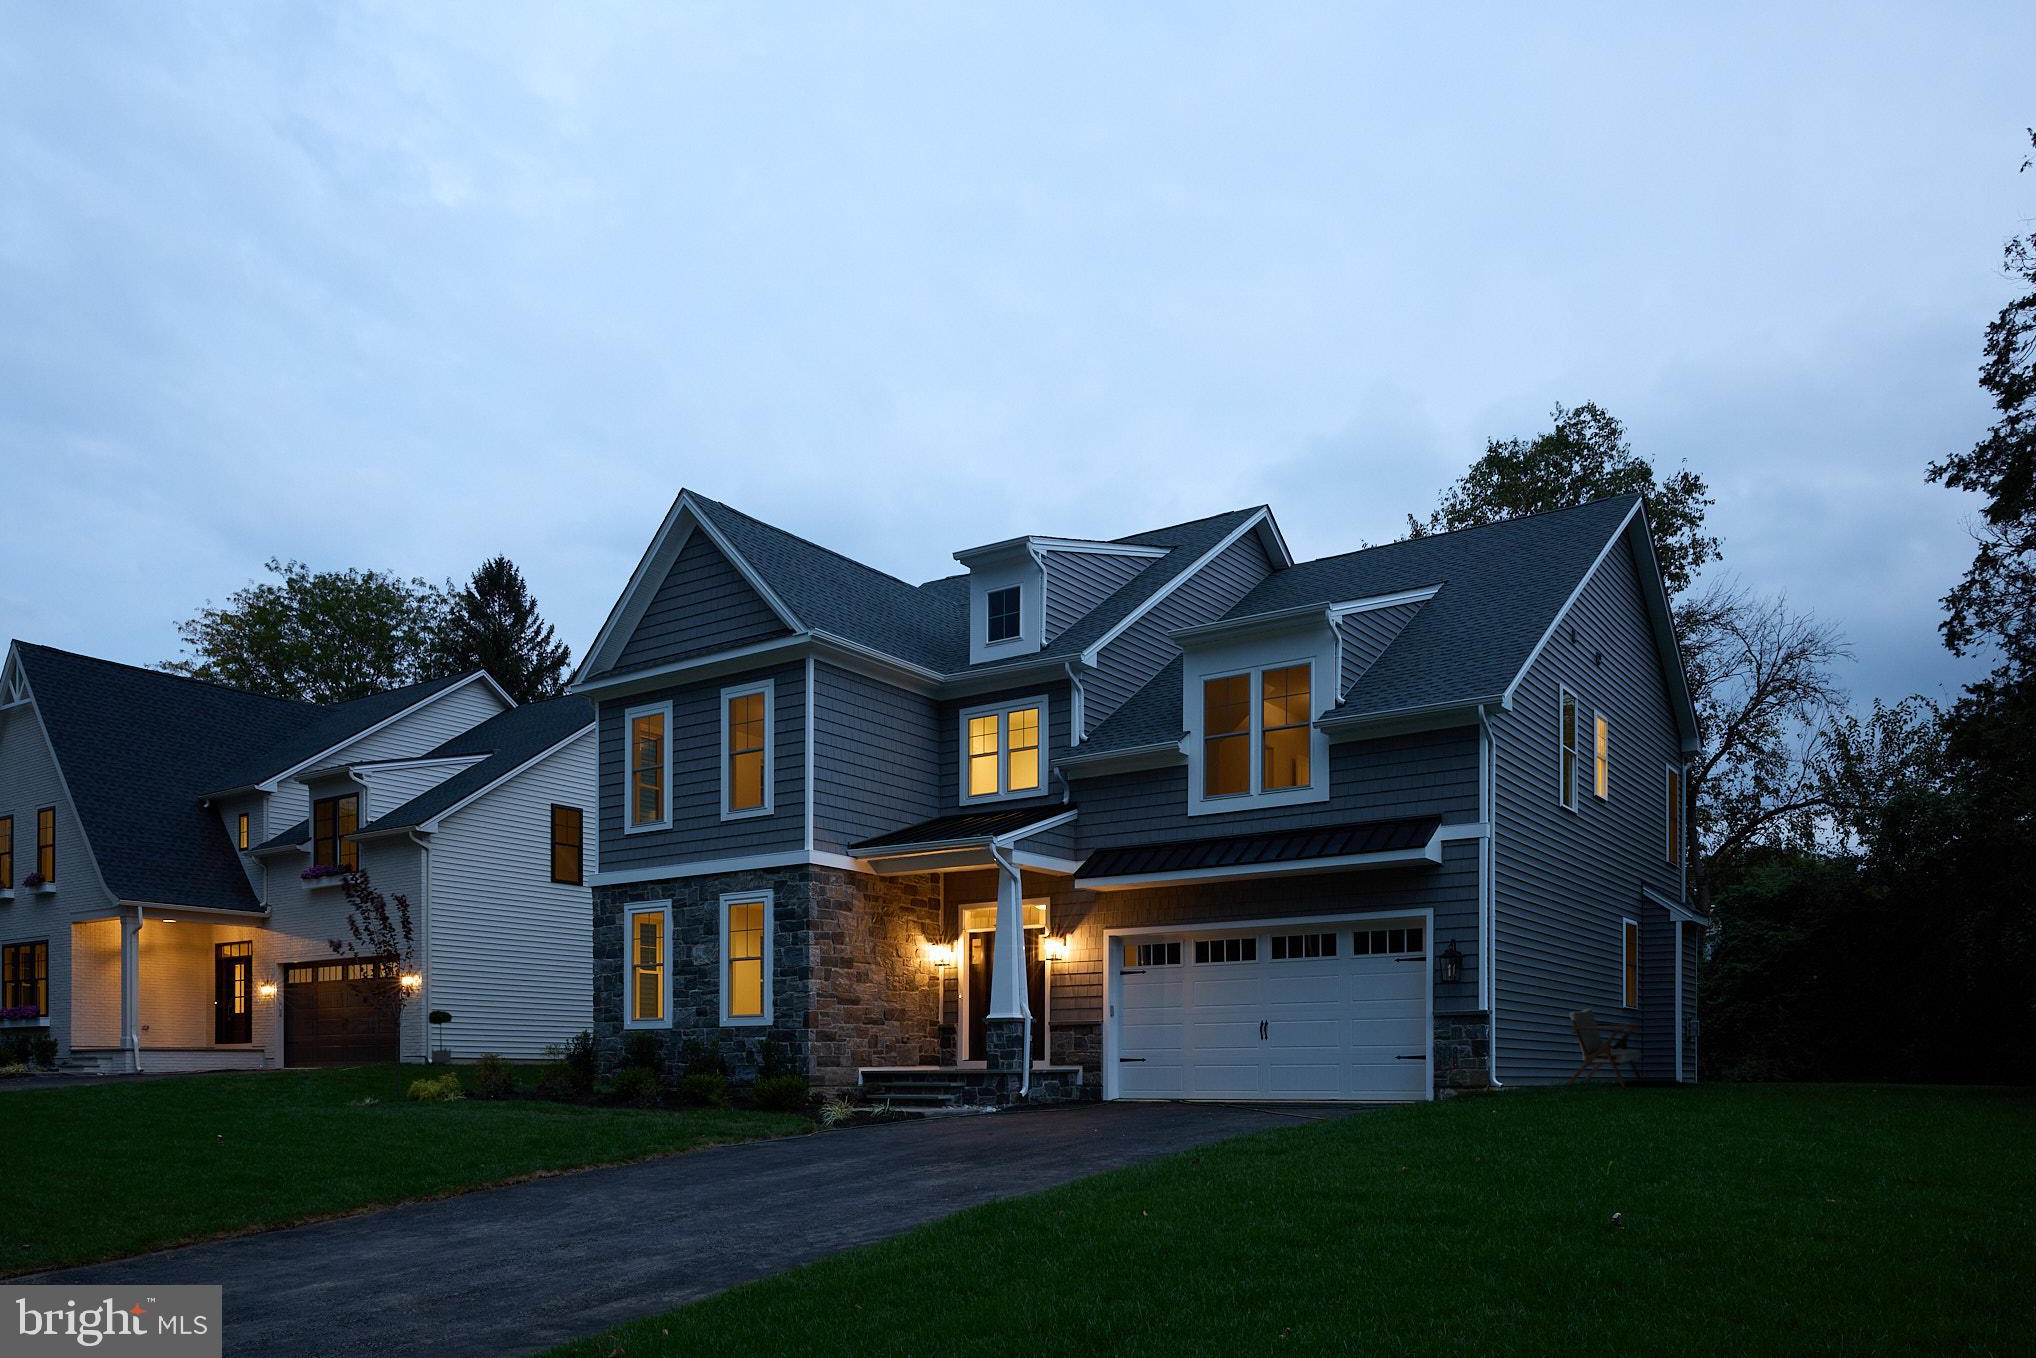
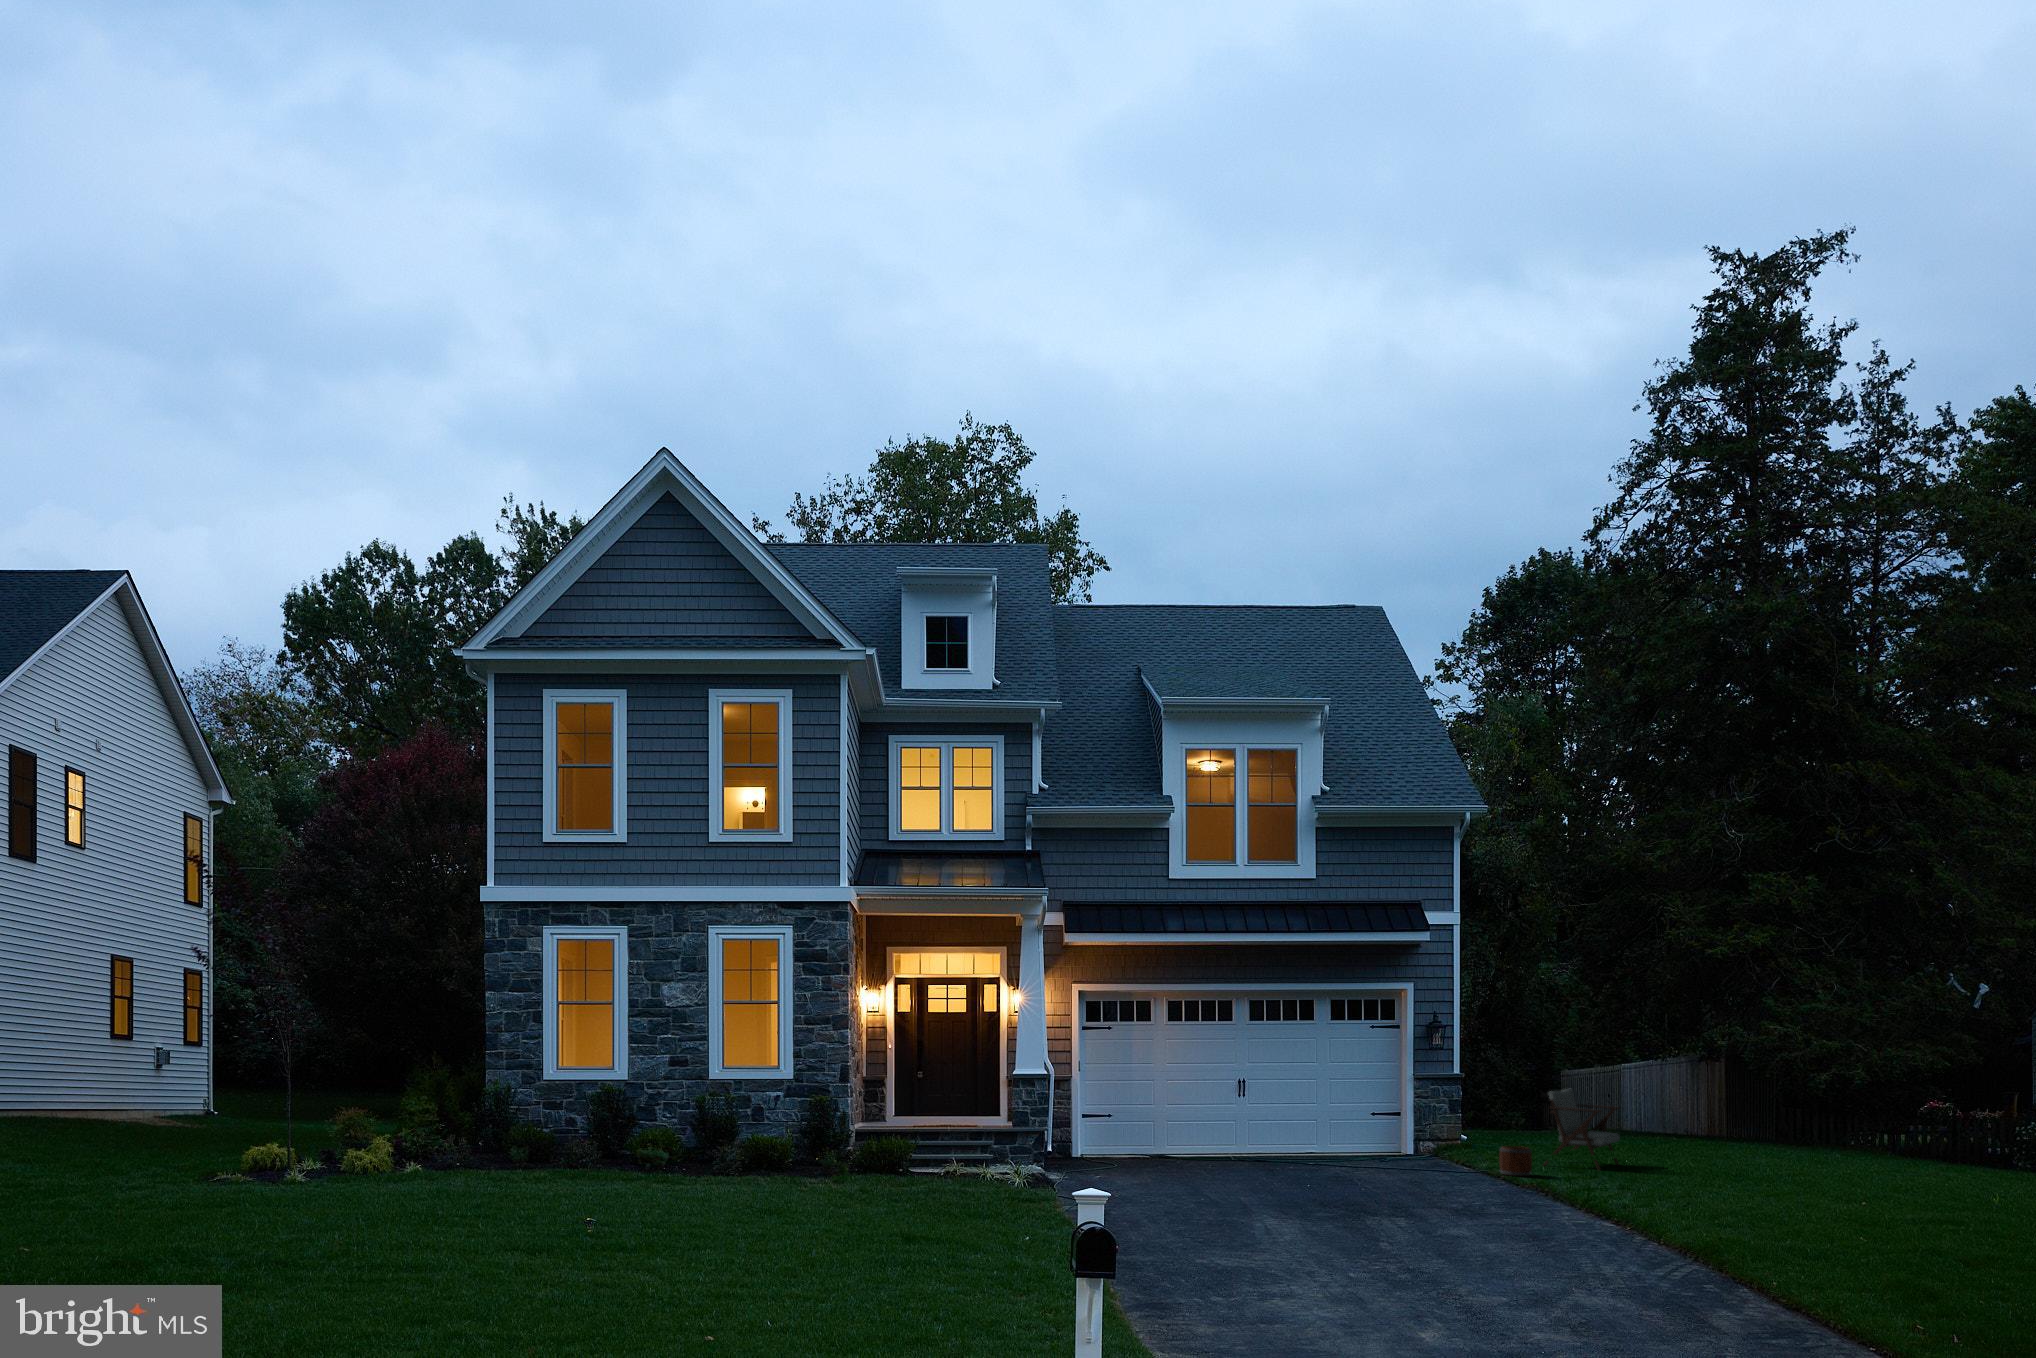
potted tree: present [428,1010,452,1062] -> none [357,1032,382,1088]
bucket: none [1526,1067,1560,1096] -> present [1499,1146,1532,1176]

